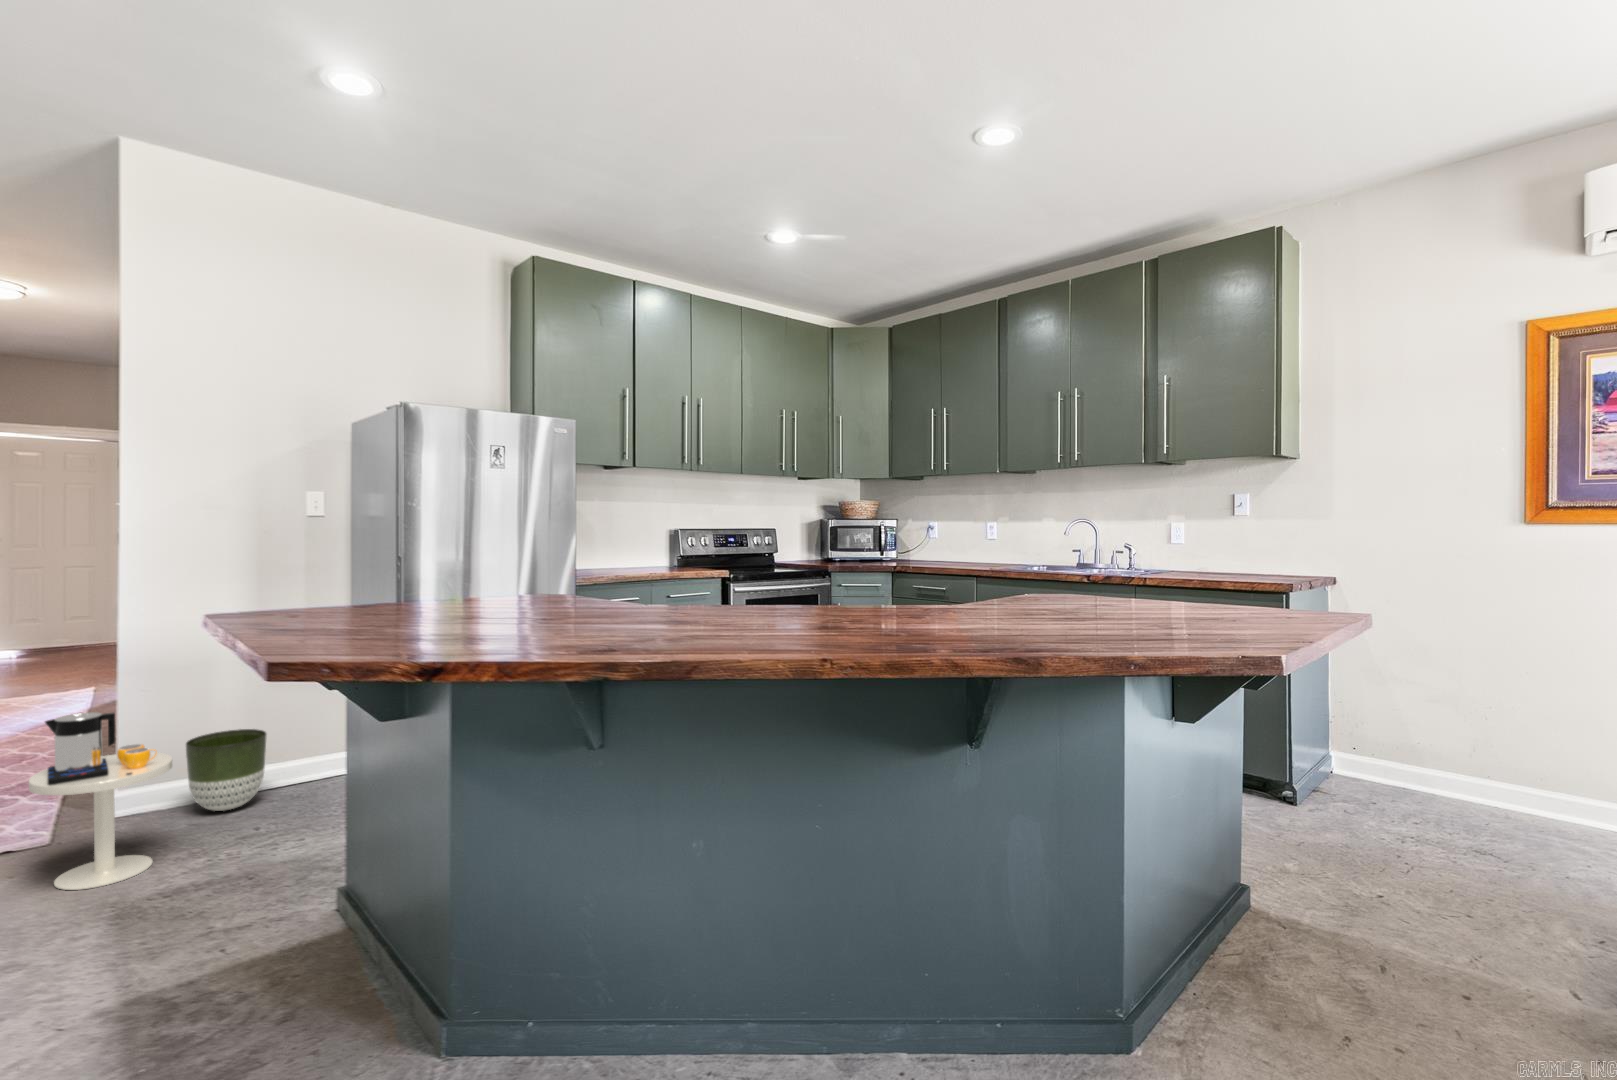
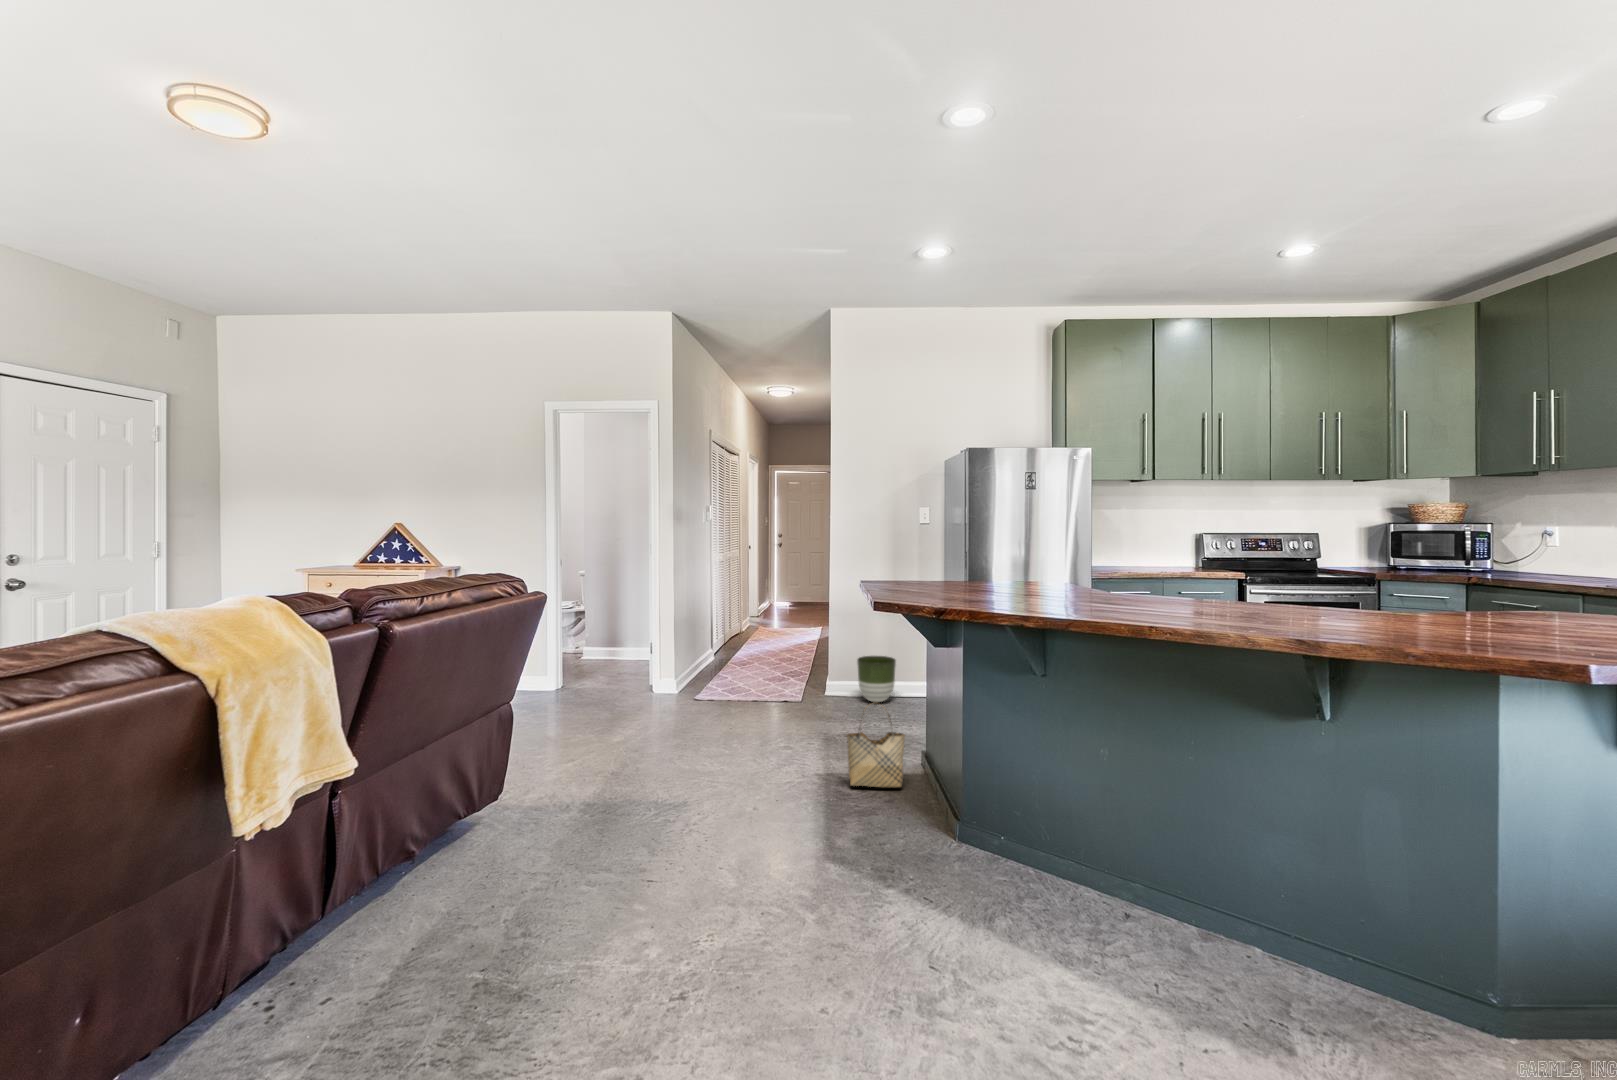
side table: present [29,712,172,890] -> none [794,632,850,724]
woven basket: none [177,835,312,1013] -> present [847,702,905,787]

